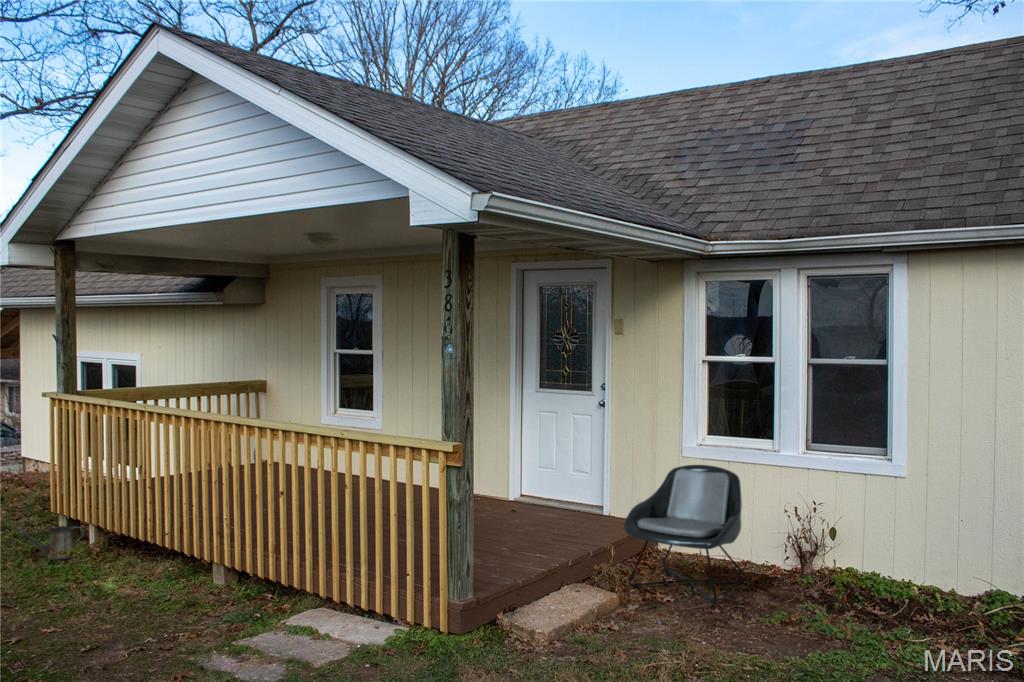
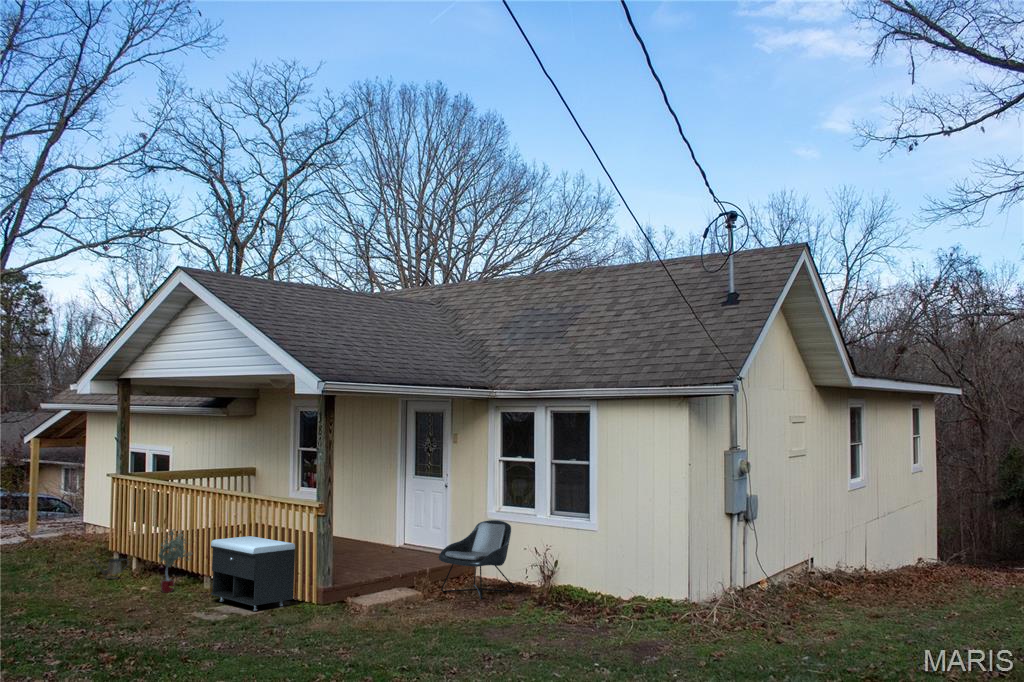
potted tree: none [132,485,196,592] -> present [158,529,192,593]
storage bench: none [238,501,400,650] -> present [211,536,295,611]

